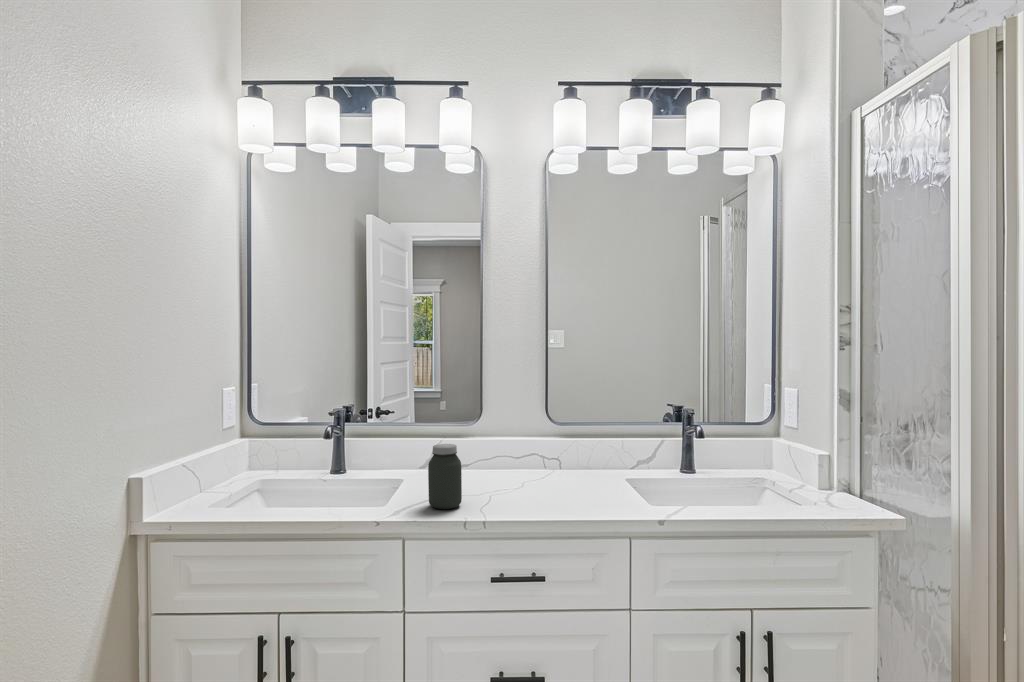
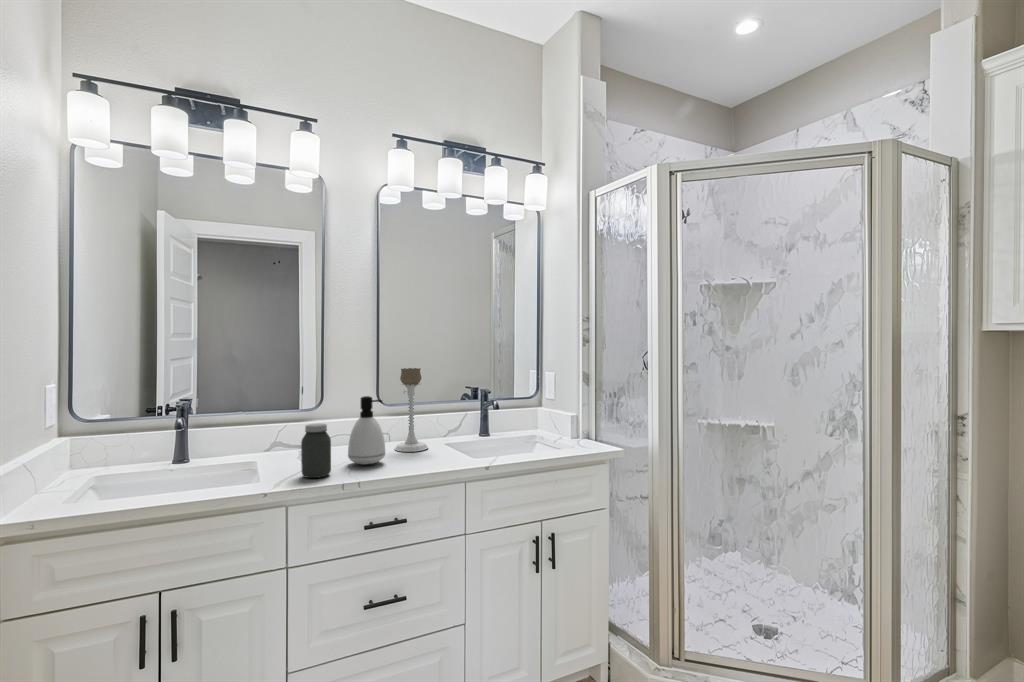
candle holder: none [559,378,602,485] -> present [395,368,428,452]
soap dispenser: none [490,413,534,497] -> present [348,396,385,465]

